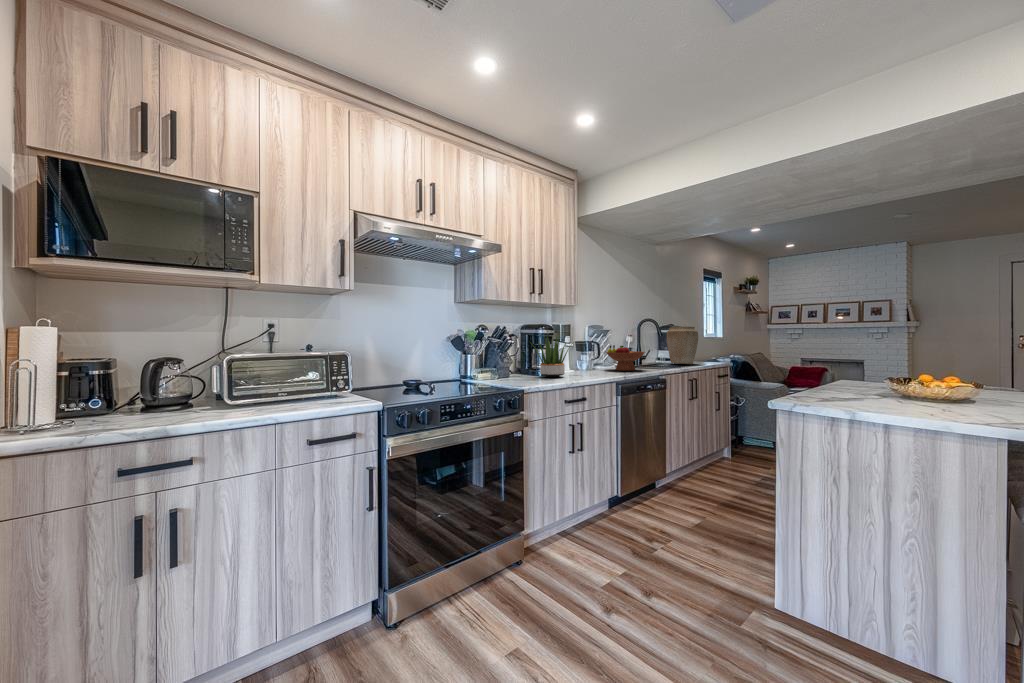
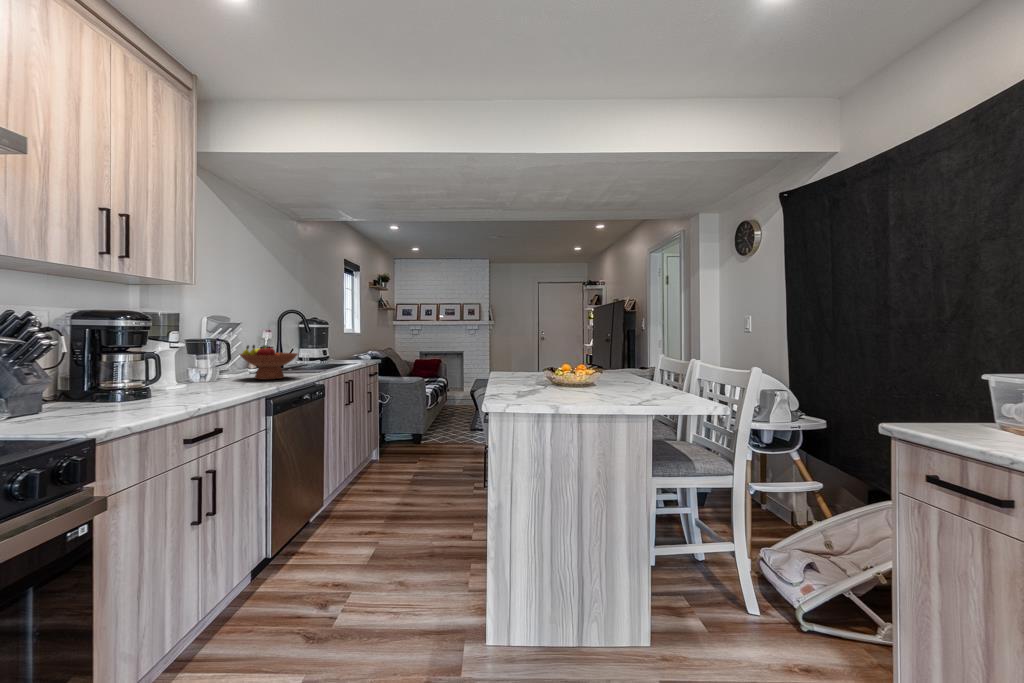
vase: present [667,326,698,364] -> none [314,321,351,365]
potted plant: present [534,337,570,377] -> none [96,328,199,402]

